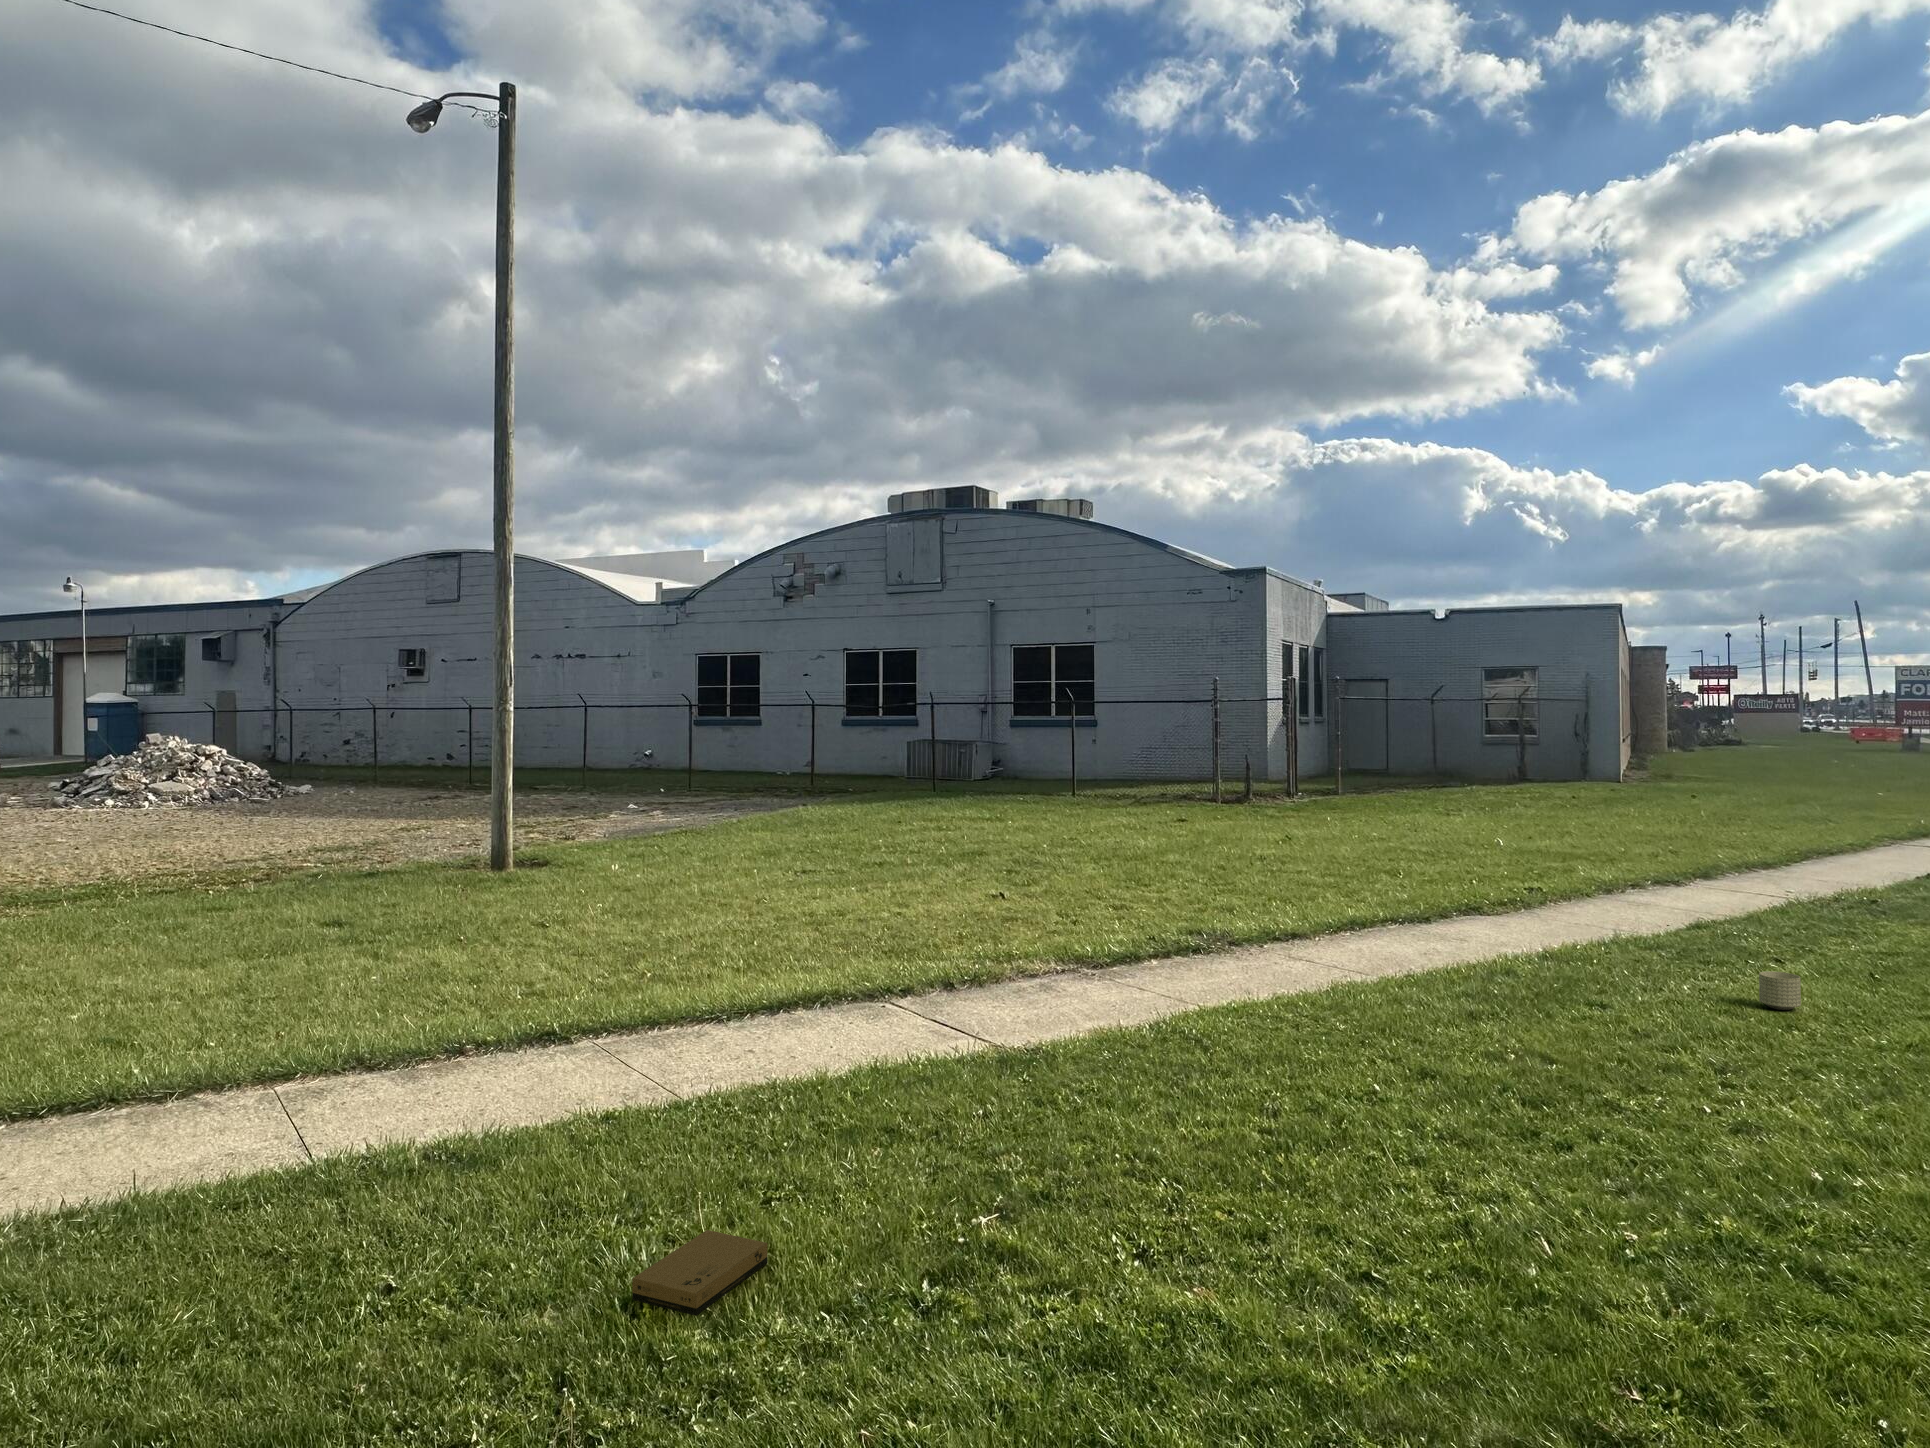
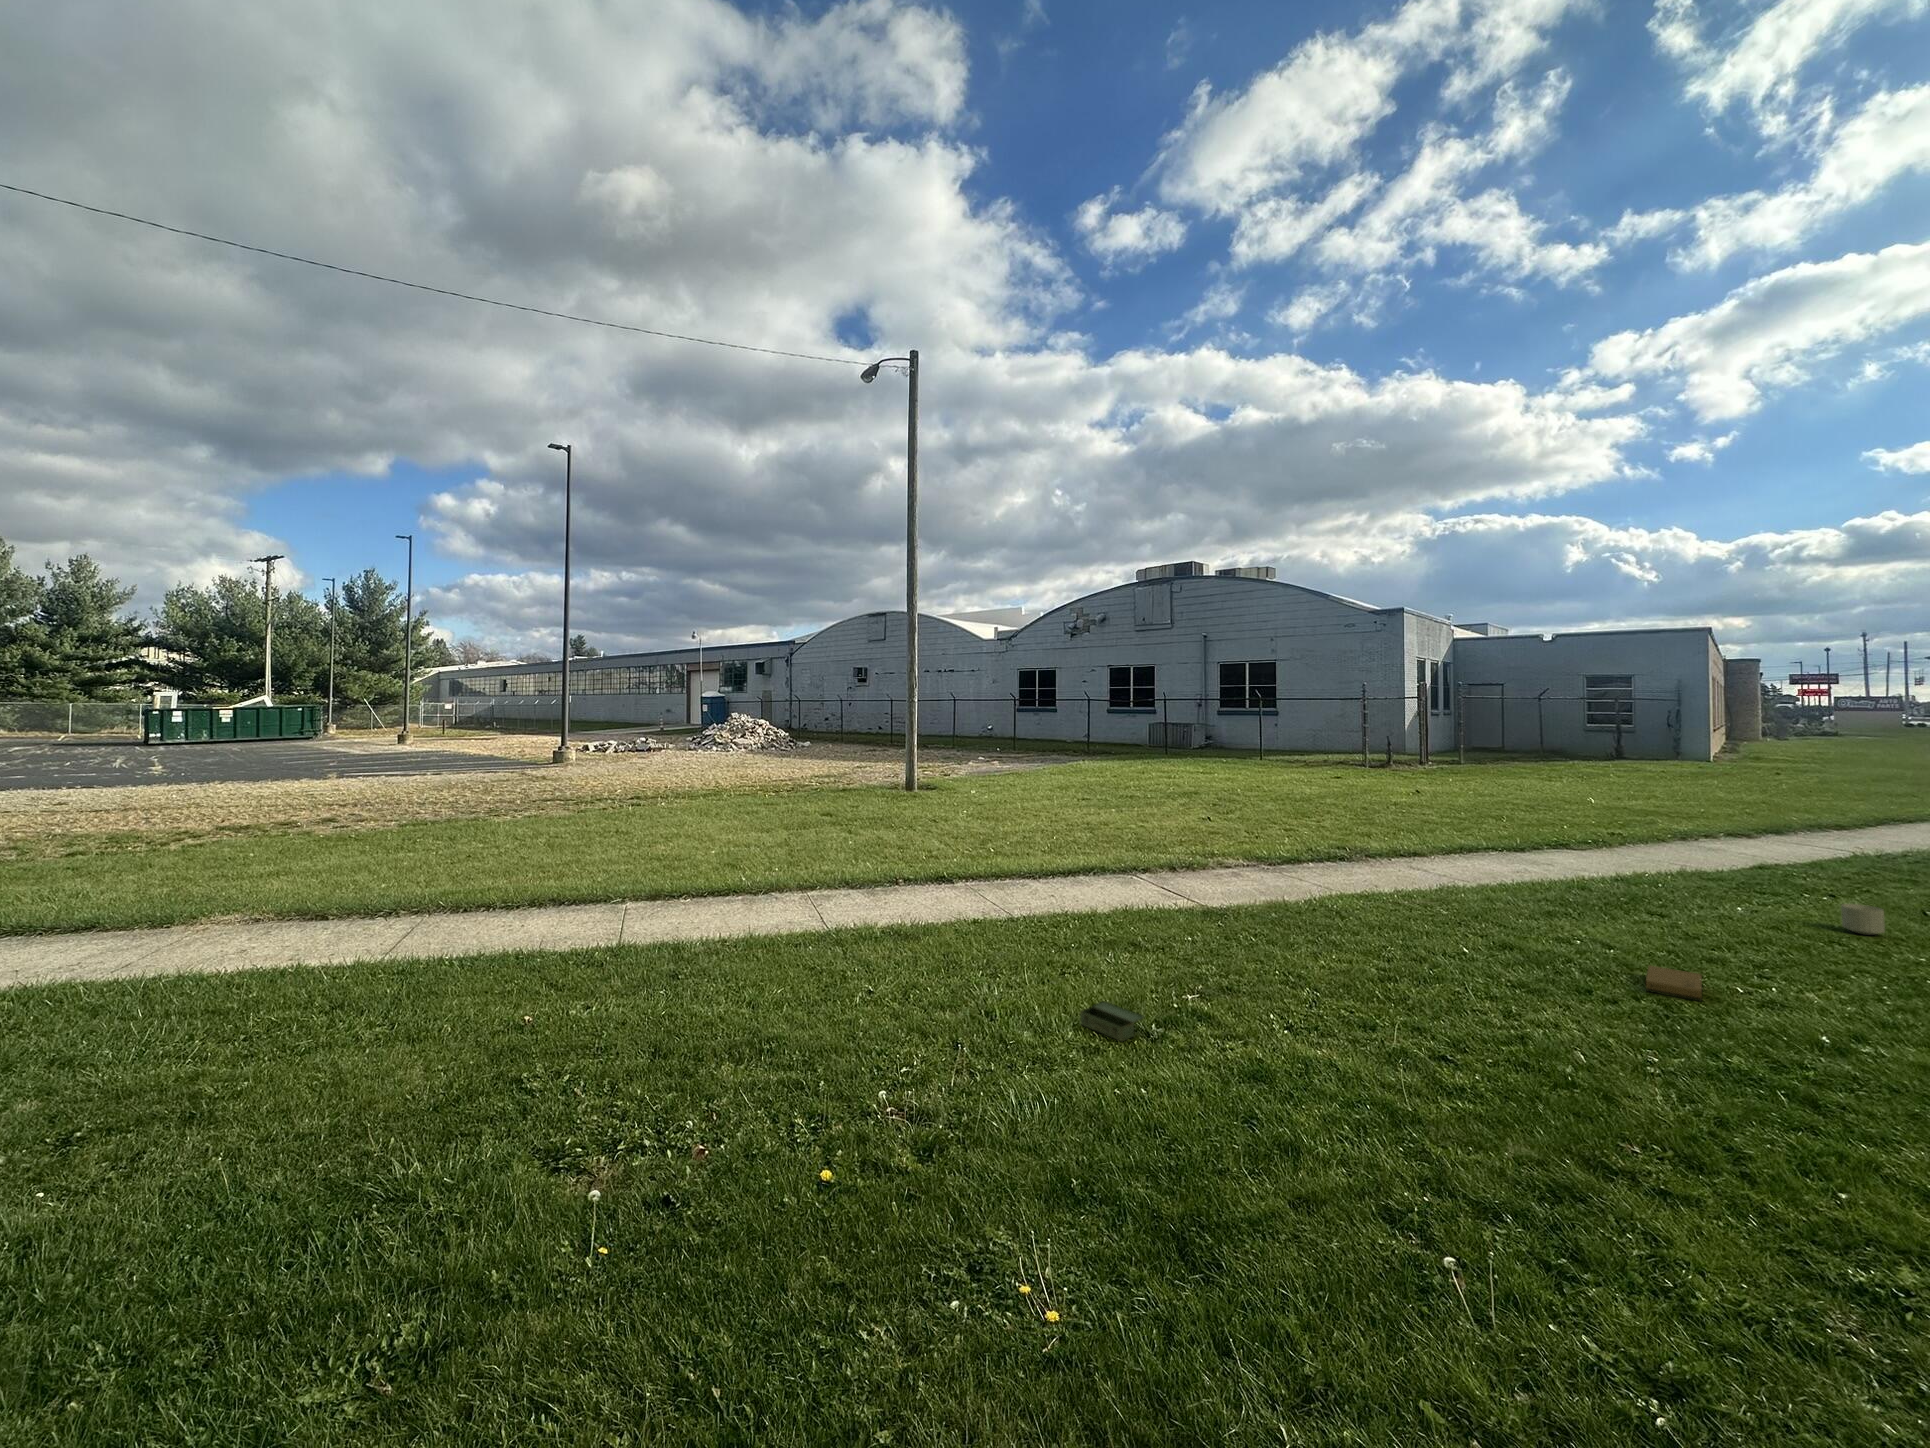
cardboard box: present [632,1230,768,1316] -> present [1646,966,1702,1001]
toolbox: none [802,1252,917,1330] -> present [1080,1002,1144,1041]

